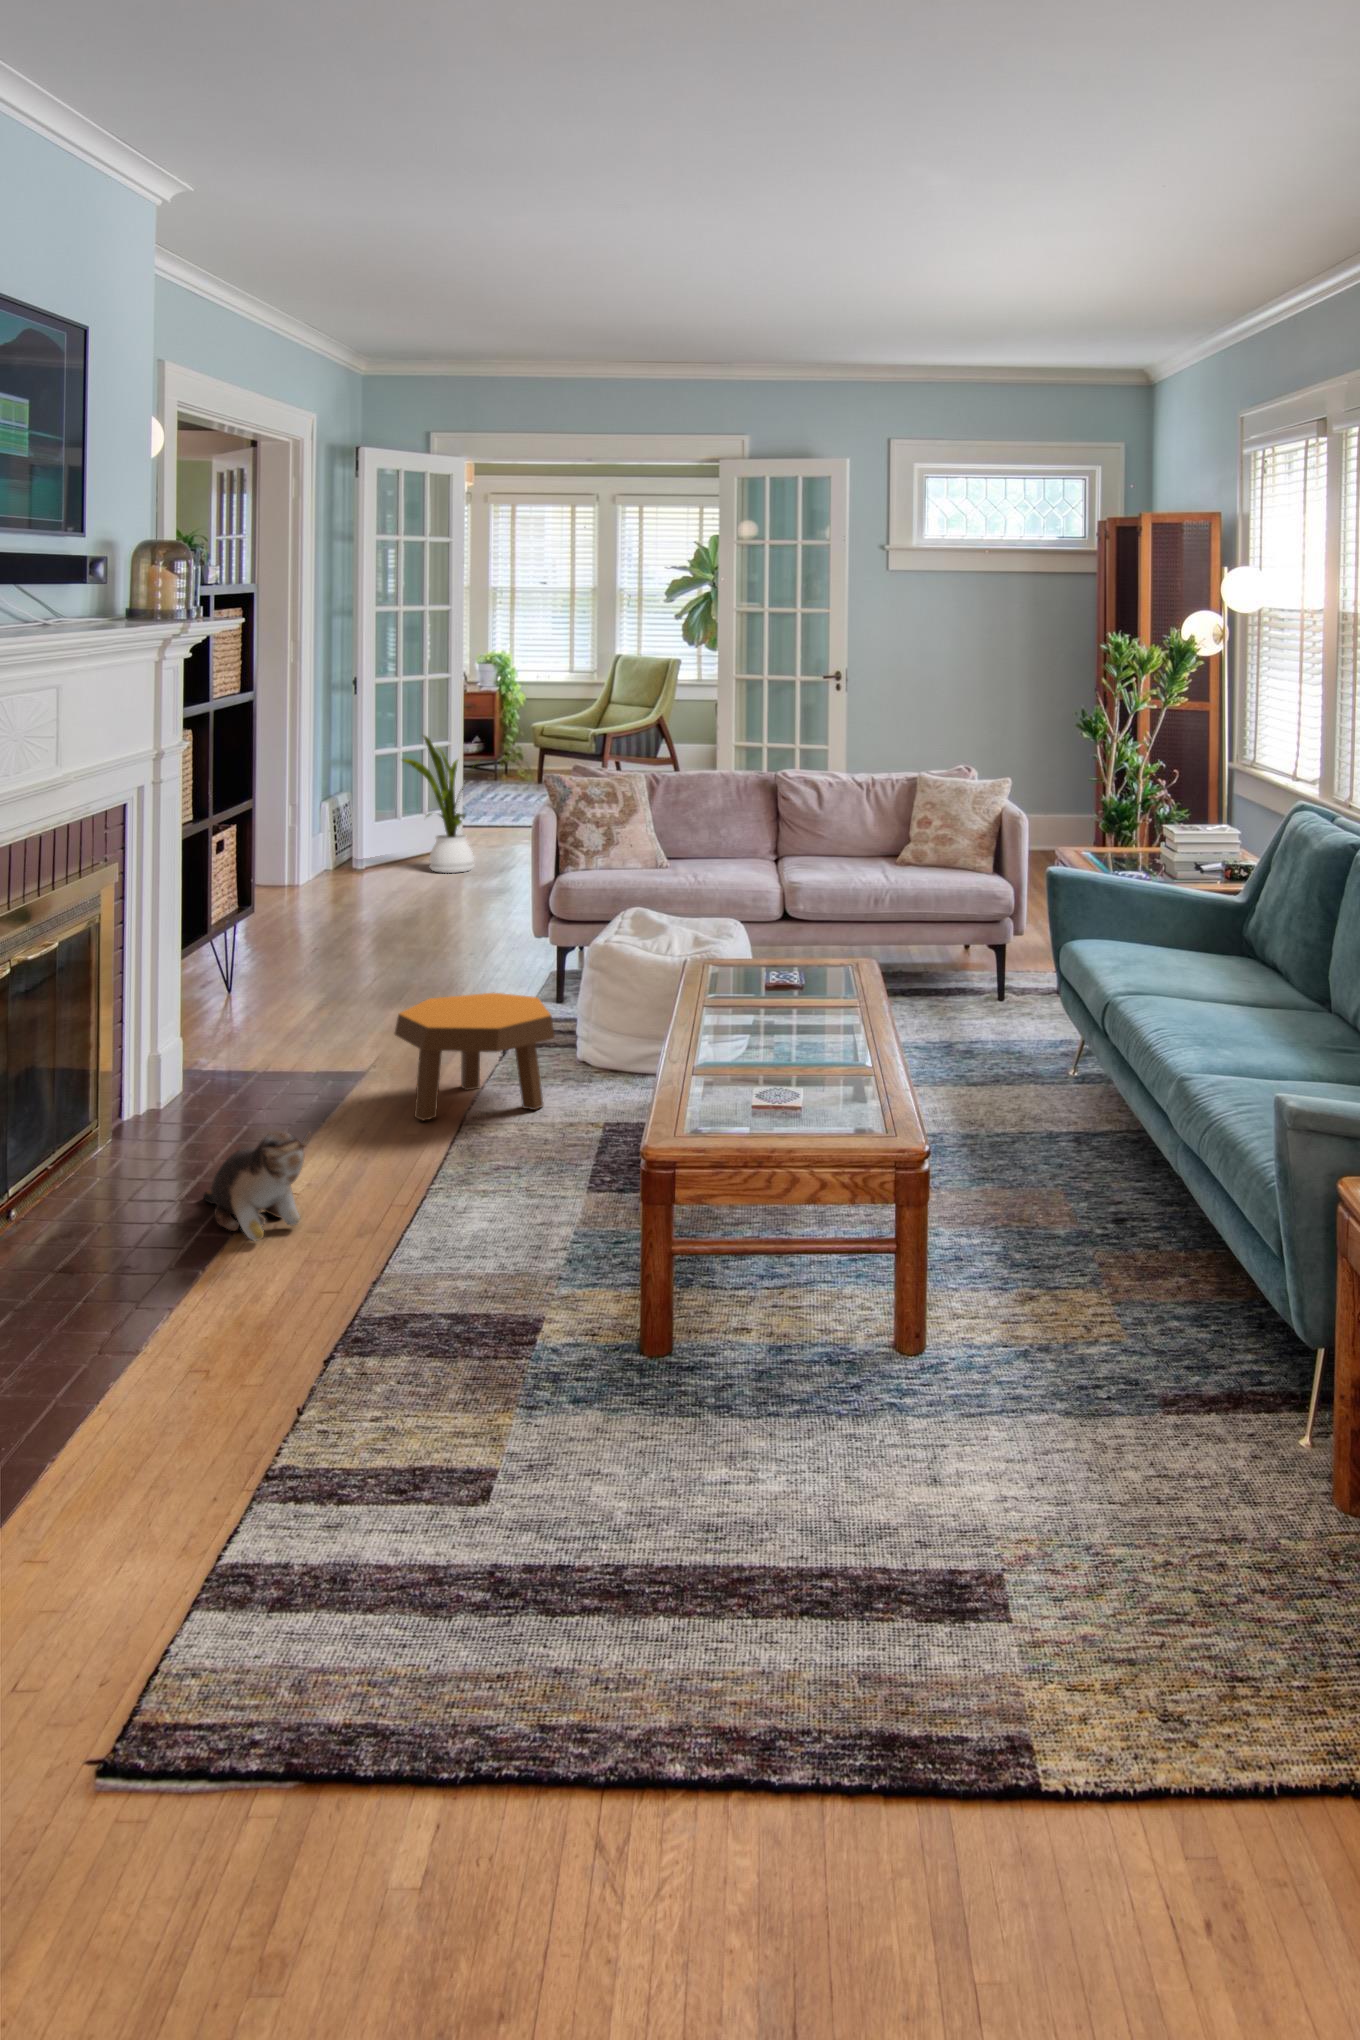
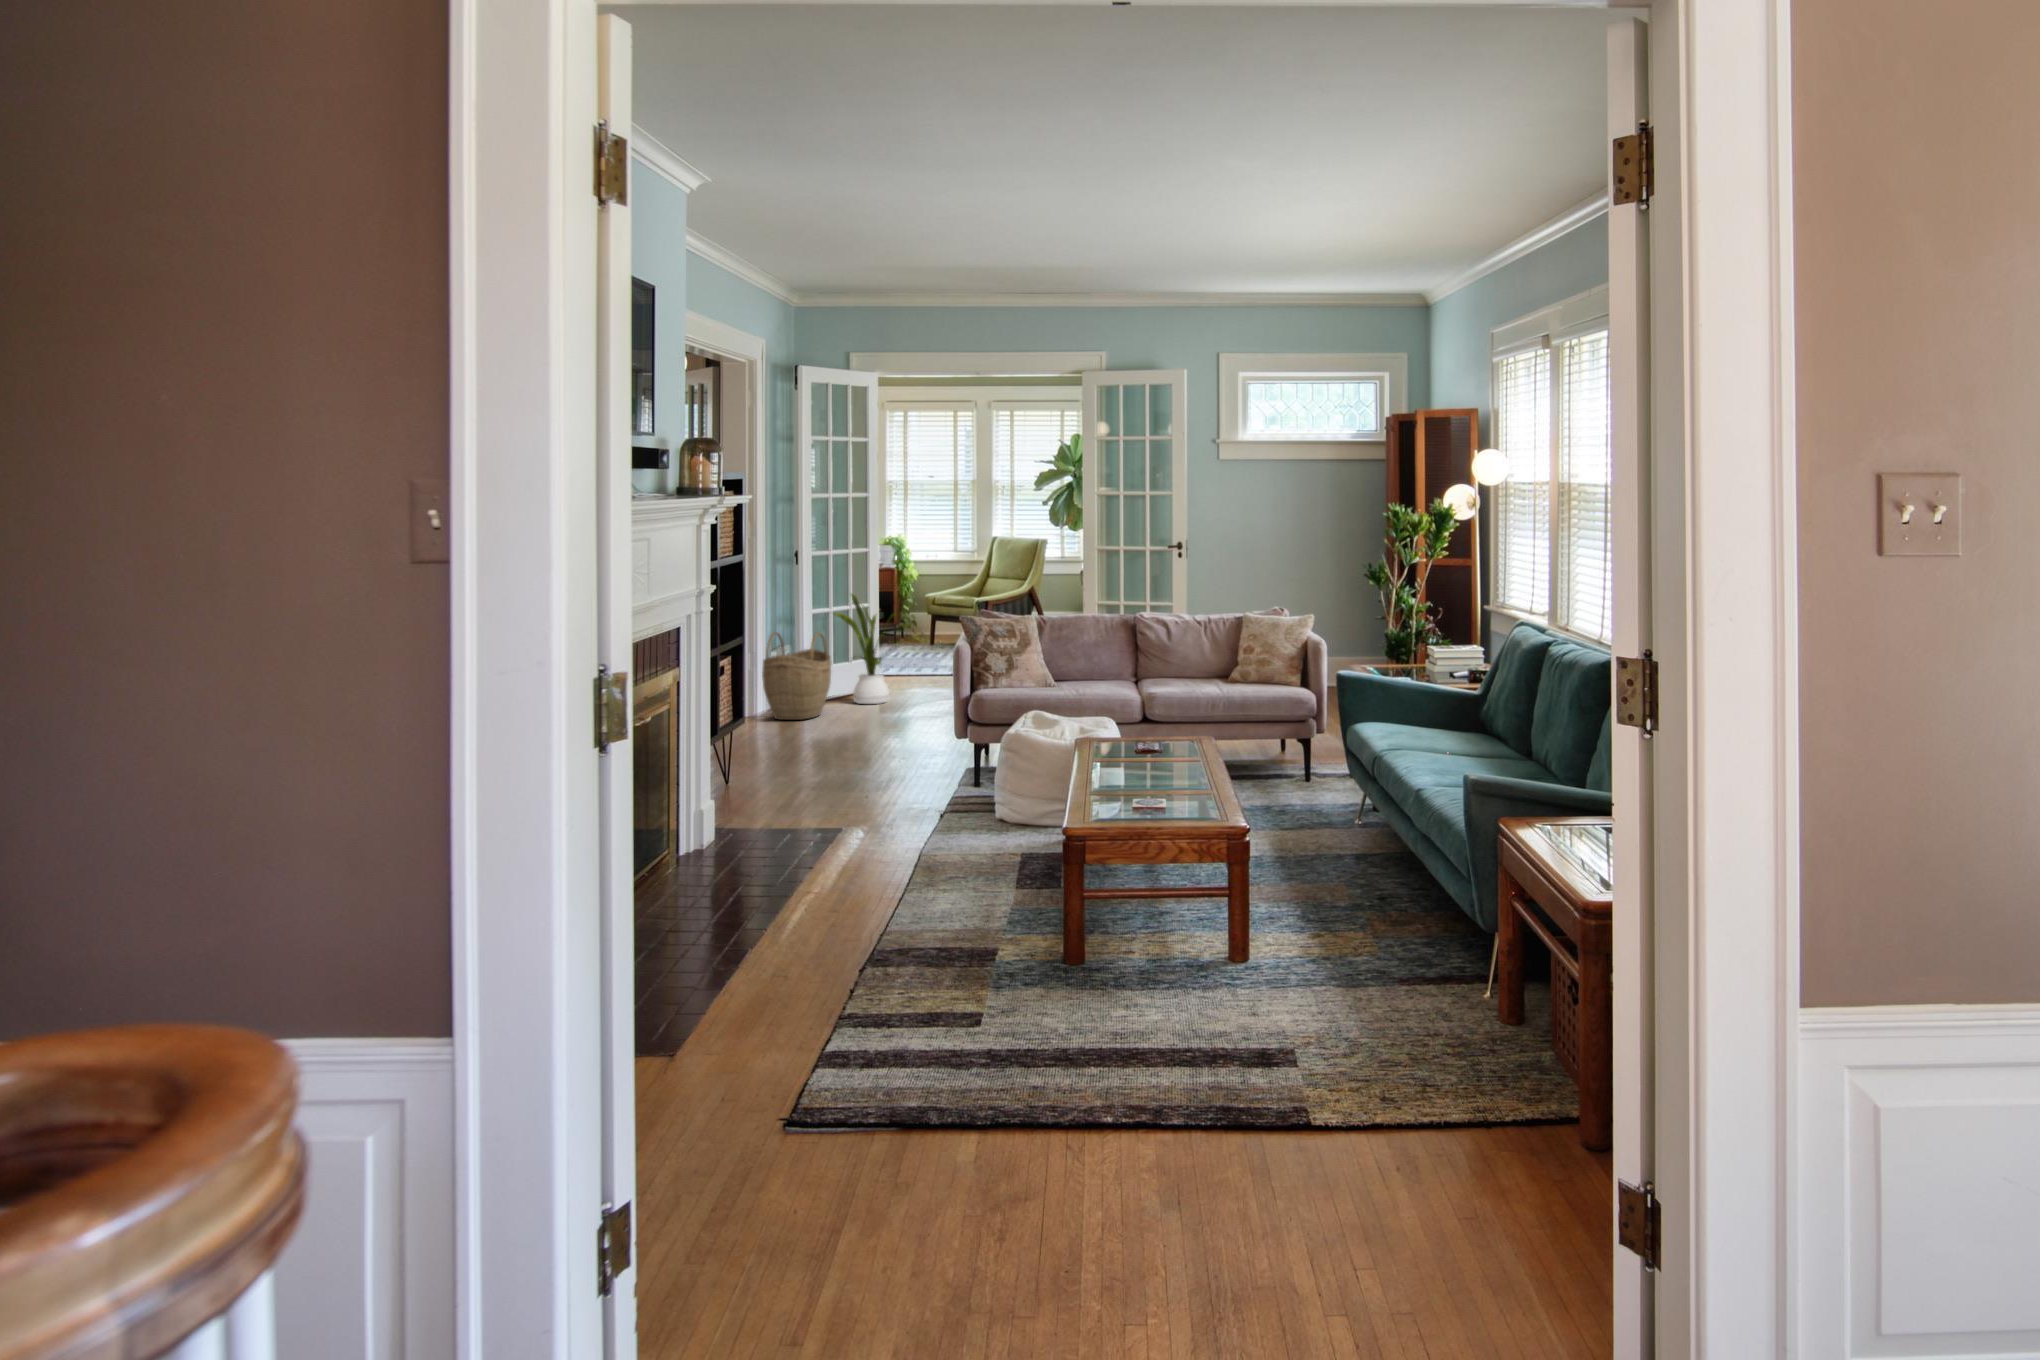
woven basket: none [309,784,398,895] -> present [762,632,831,720]
footstool: present [395,993,555,1121] -> none [864,768,983,858]
plush toy: present [203,1131,311,1241] -> none [737,844,825,926]

